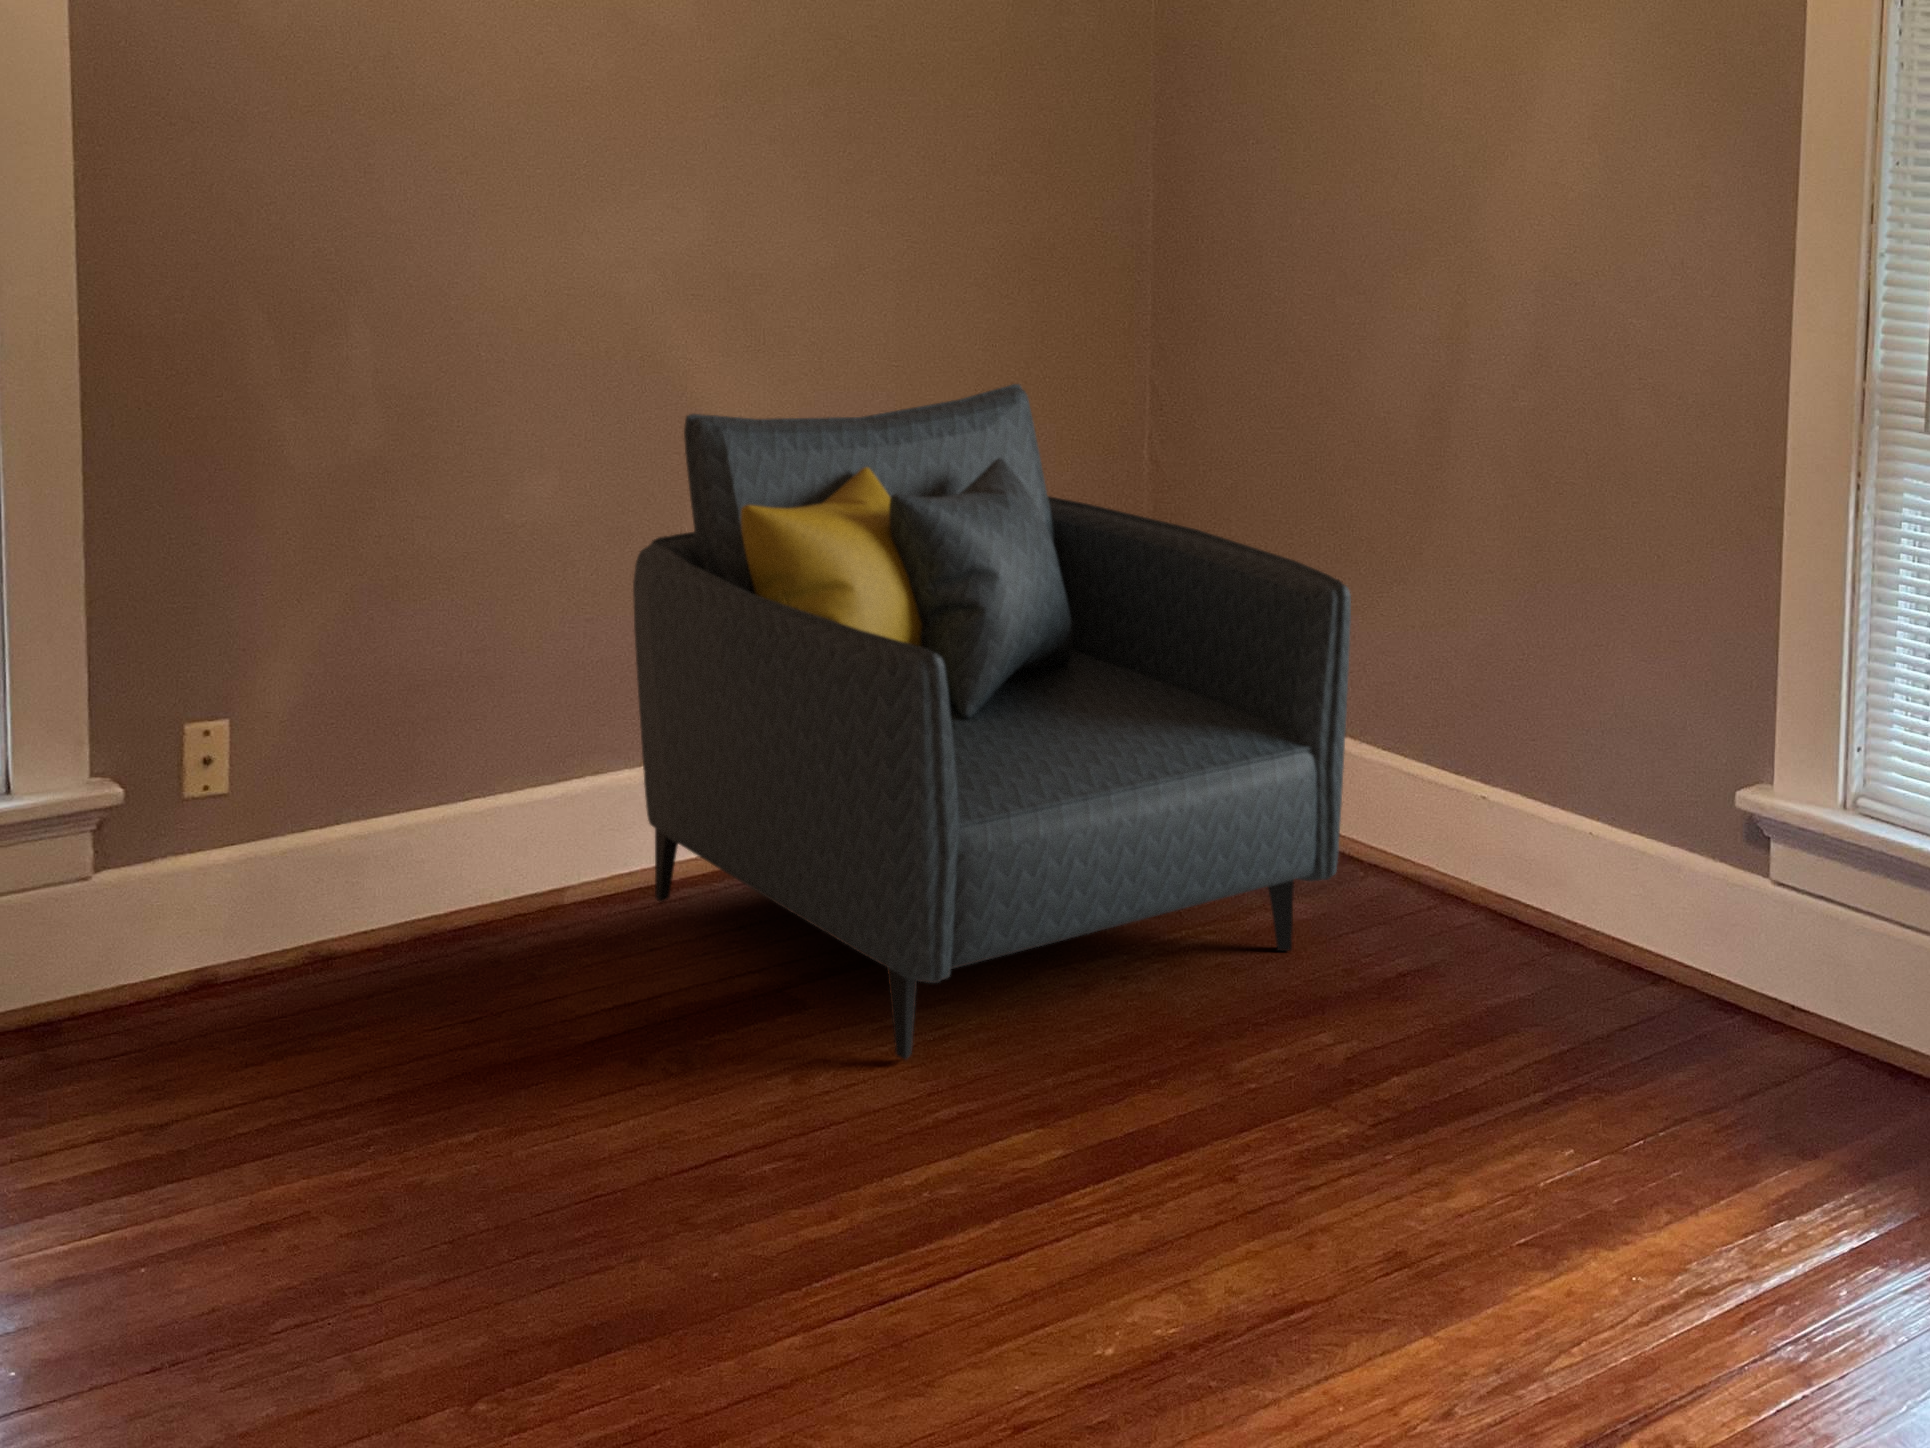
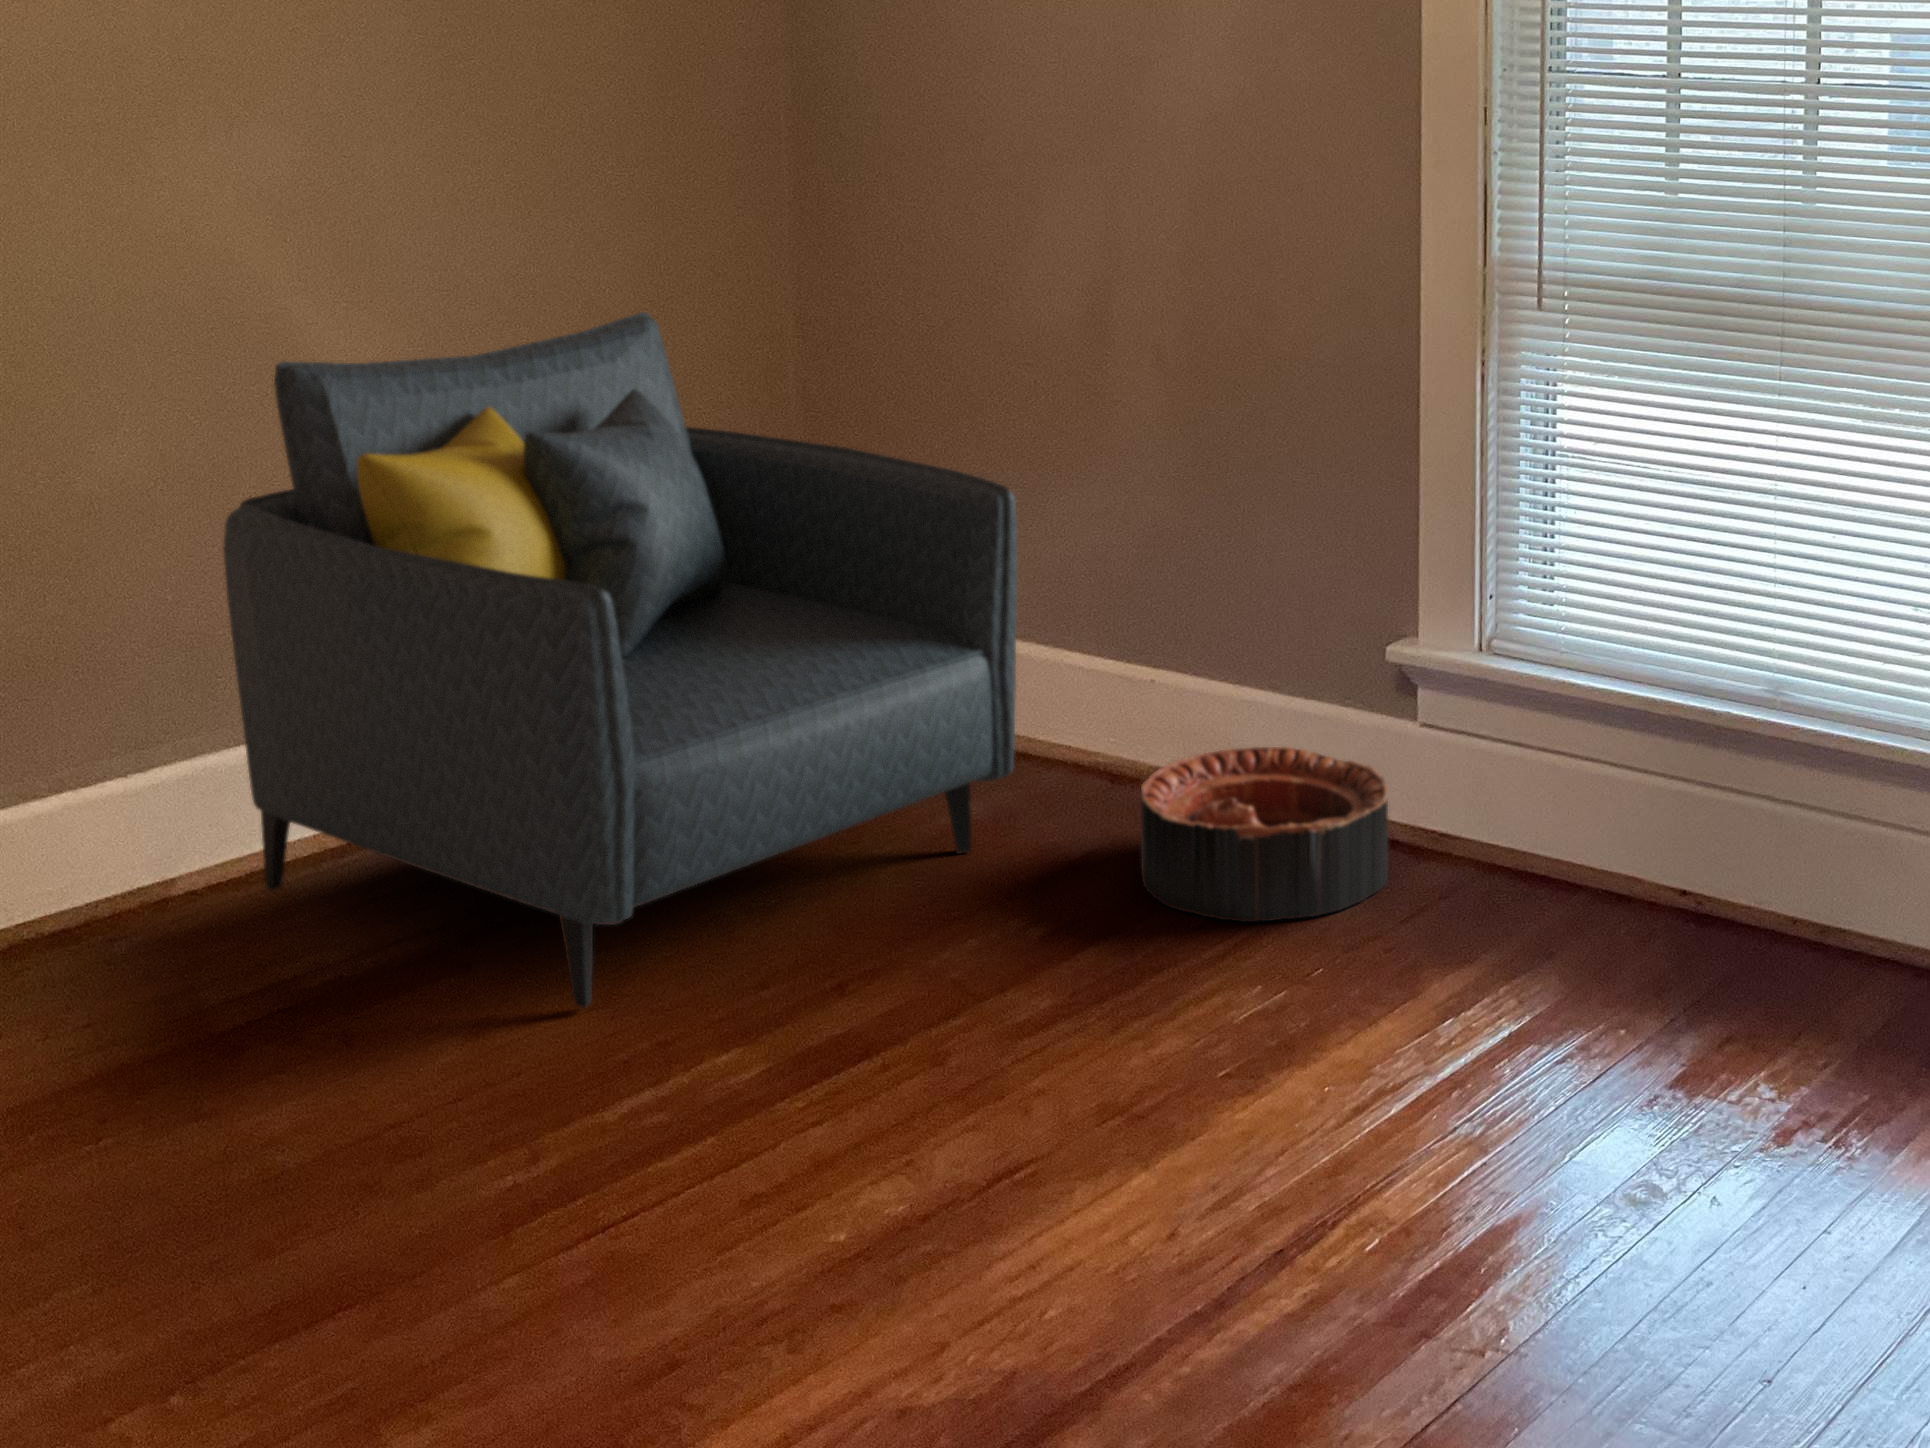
basket: none [1461,878,1731,1074] -> present [1141,747,1388,922]

